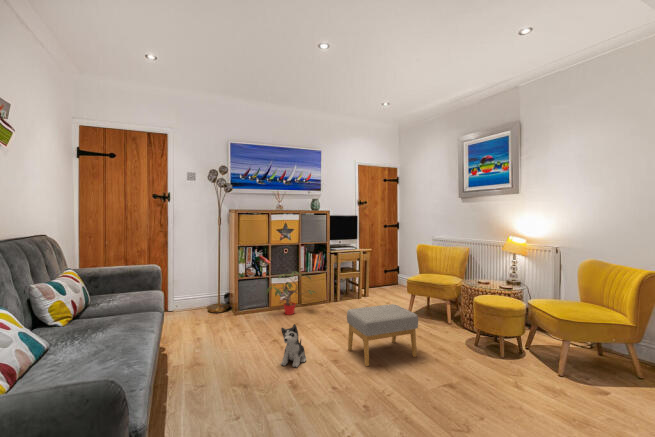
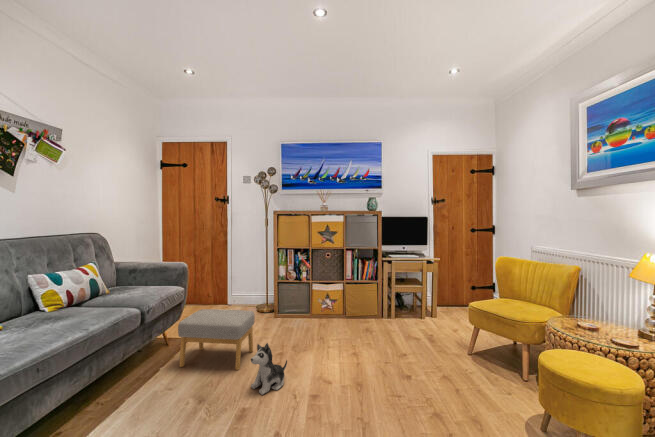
potted plant: present [266,271,315,315] -> none [300,278,357,327]
footstool: present [347,304,418,366] -> present [178,309,255,370]

